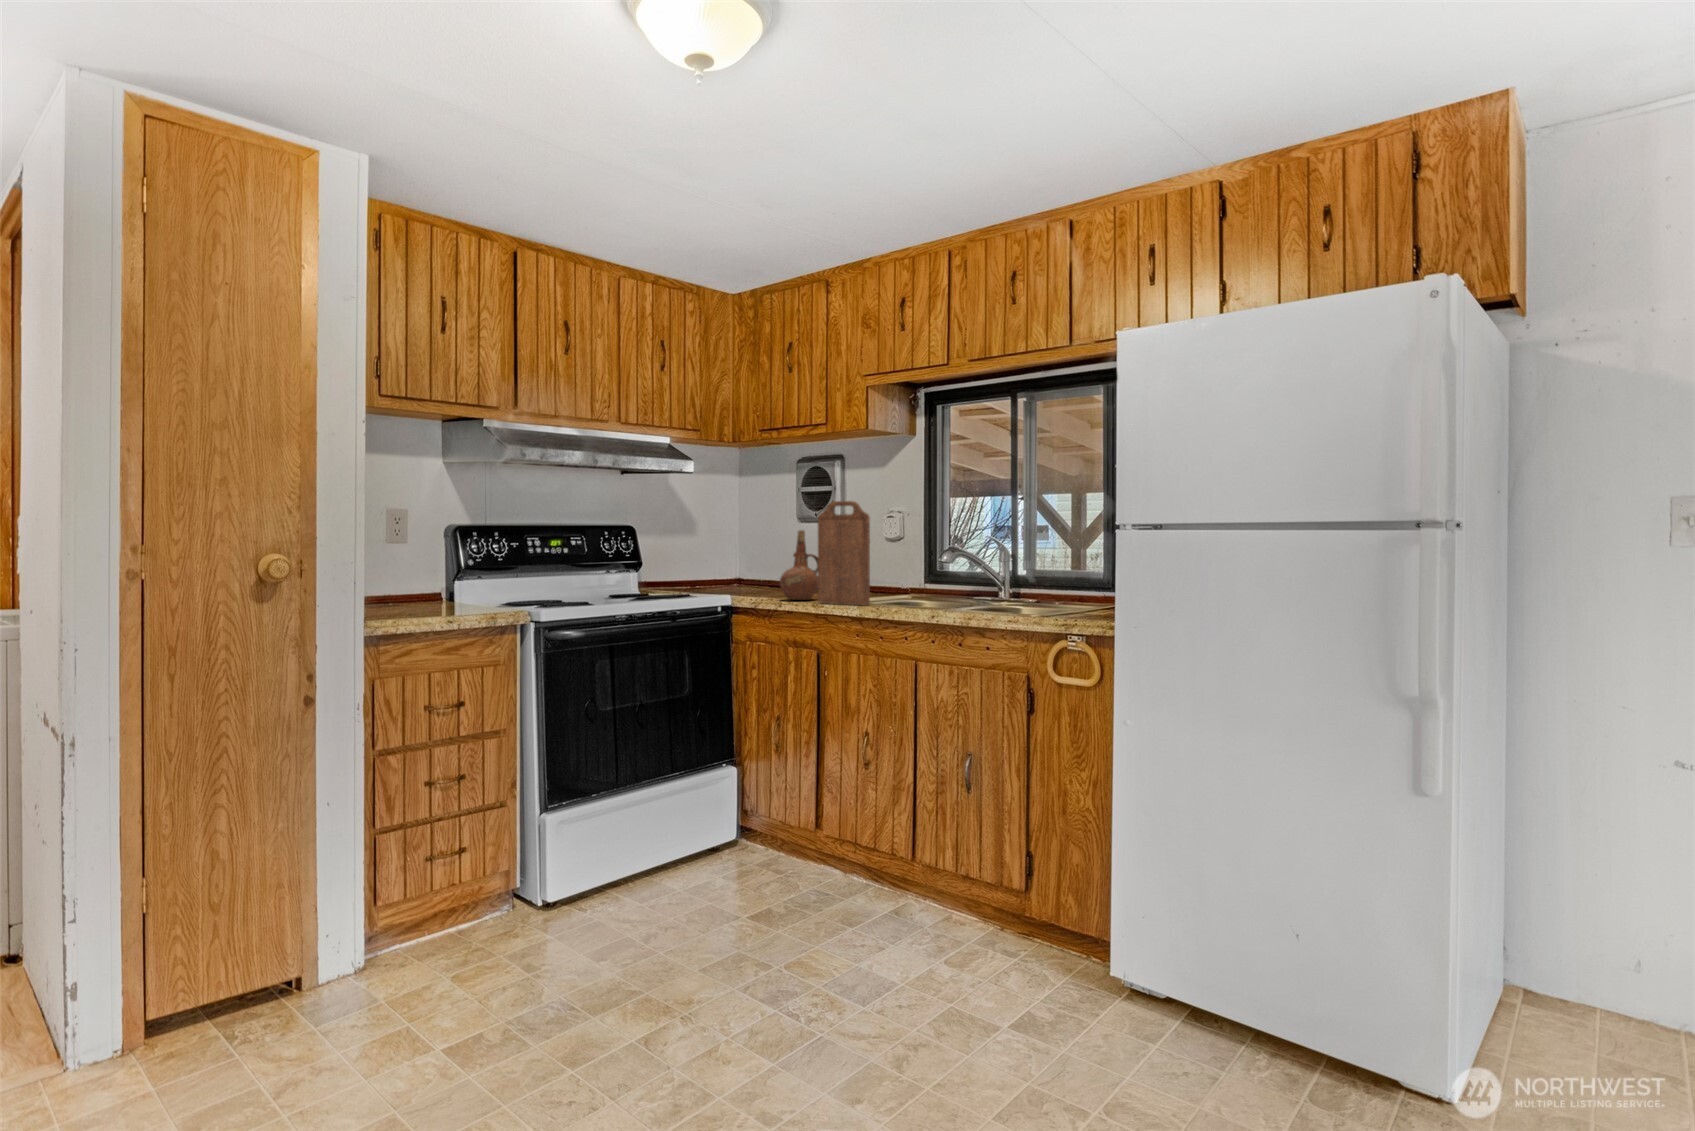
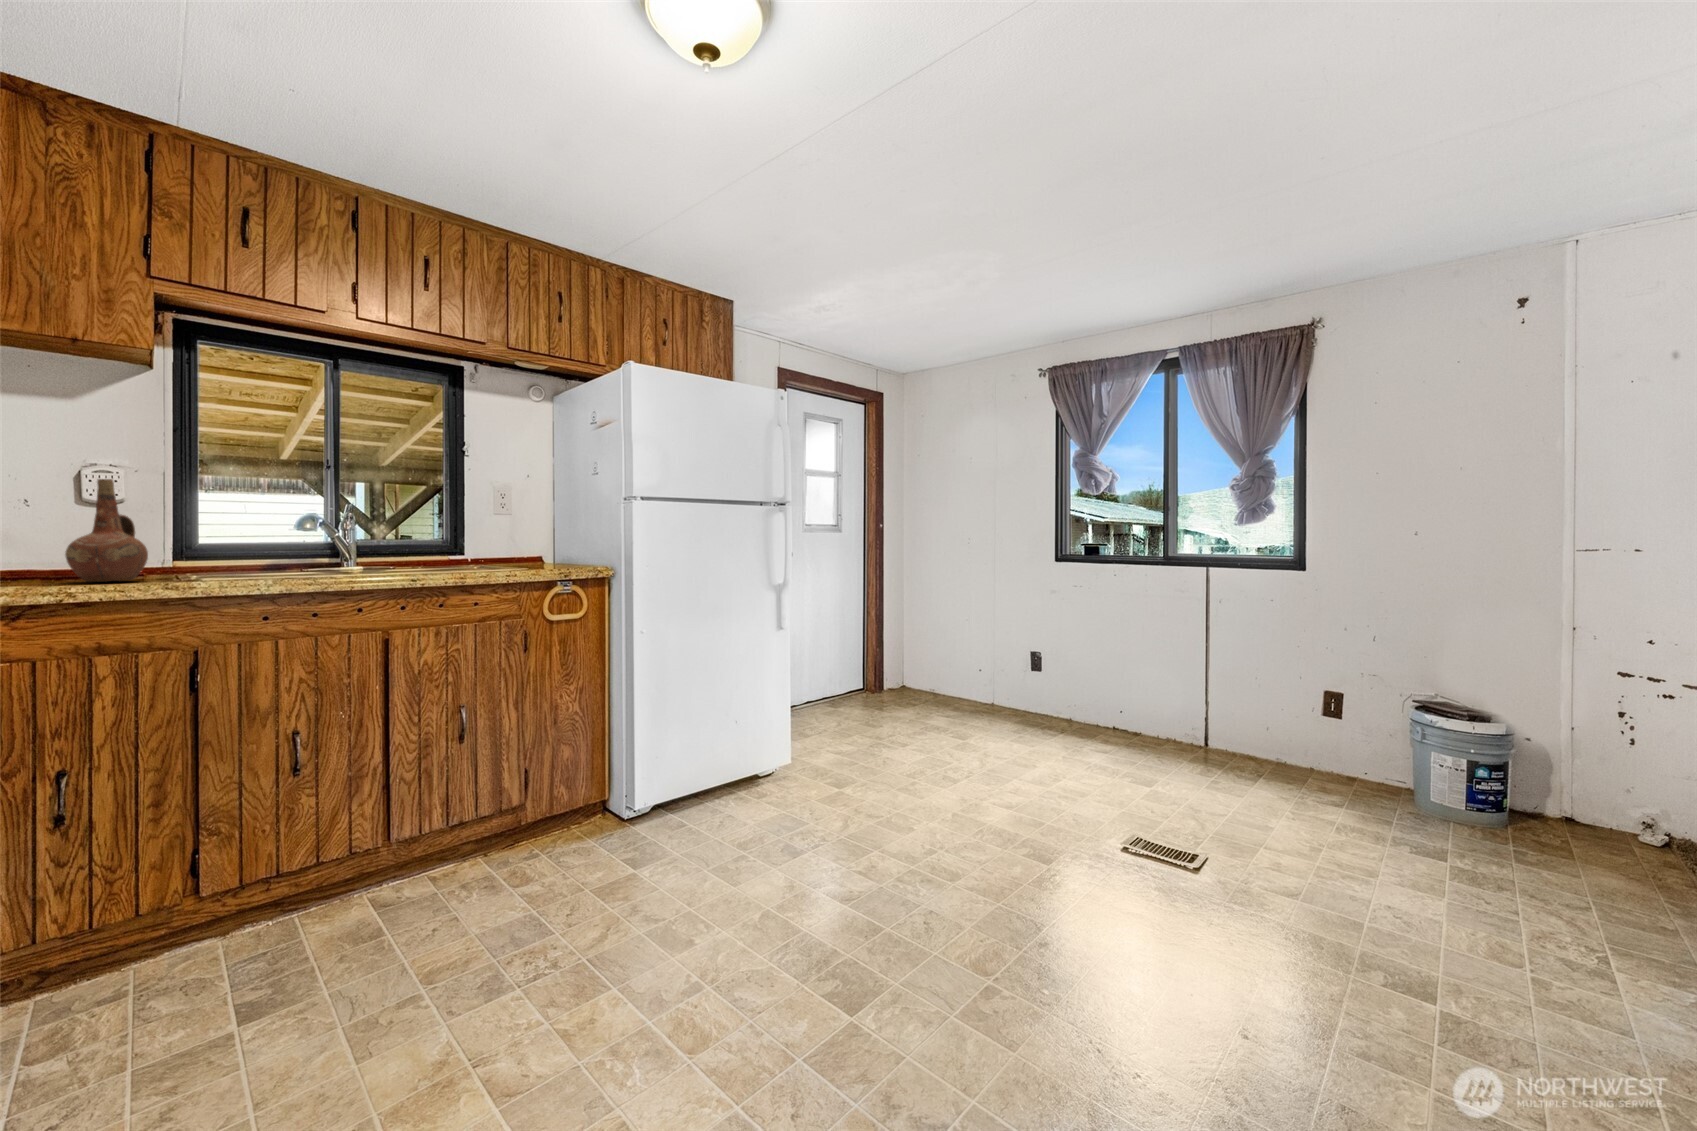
cutting board: present [818,501,870,605] -> none [185,445,289,581]

